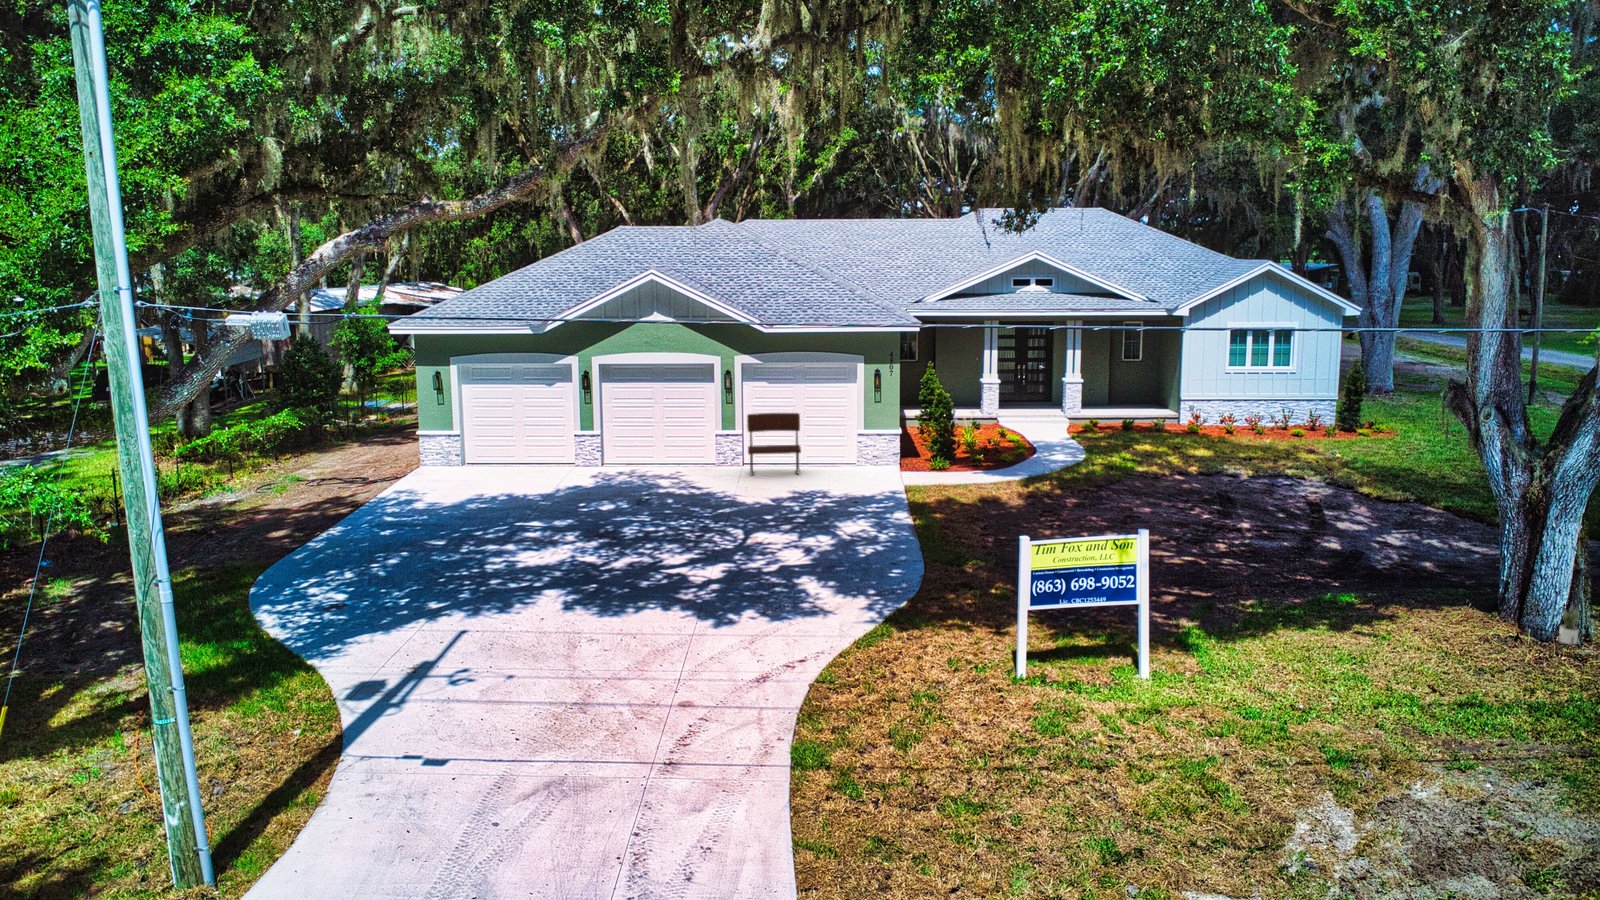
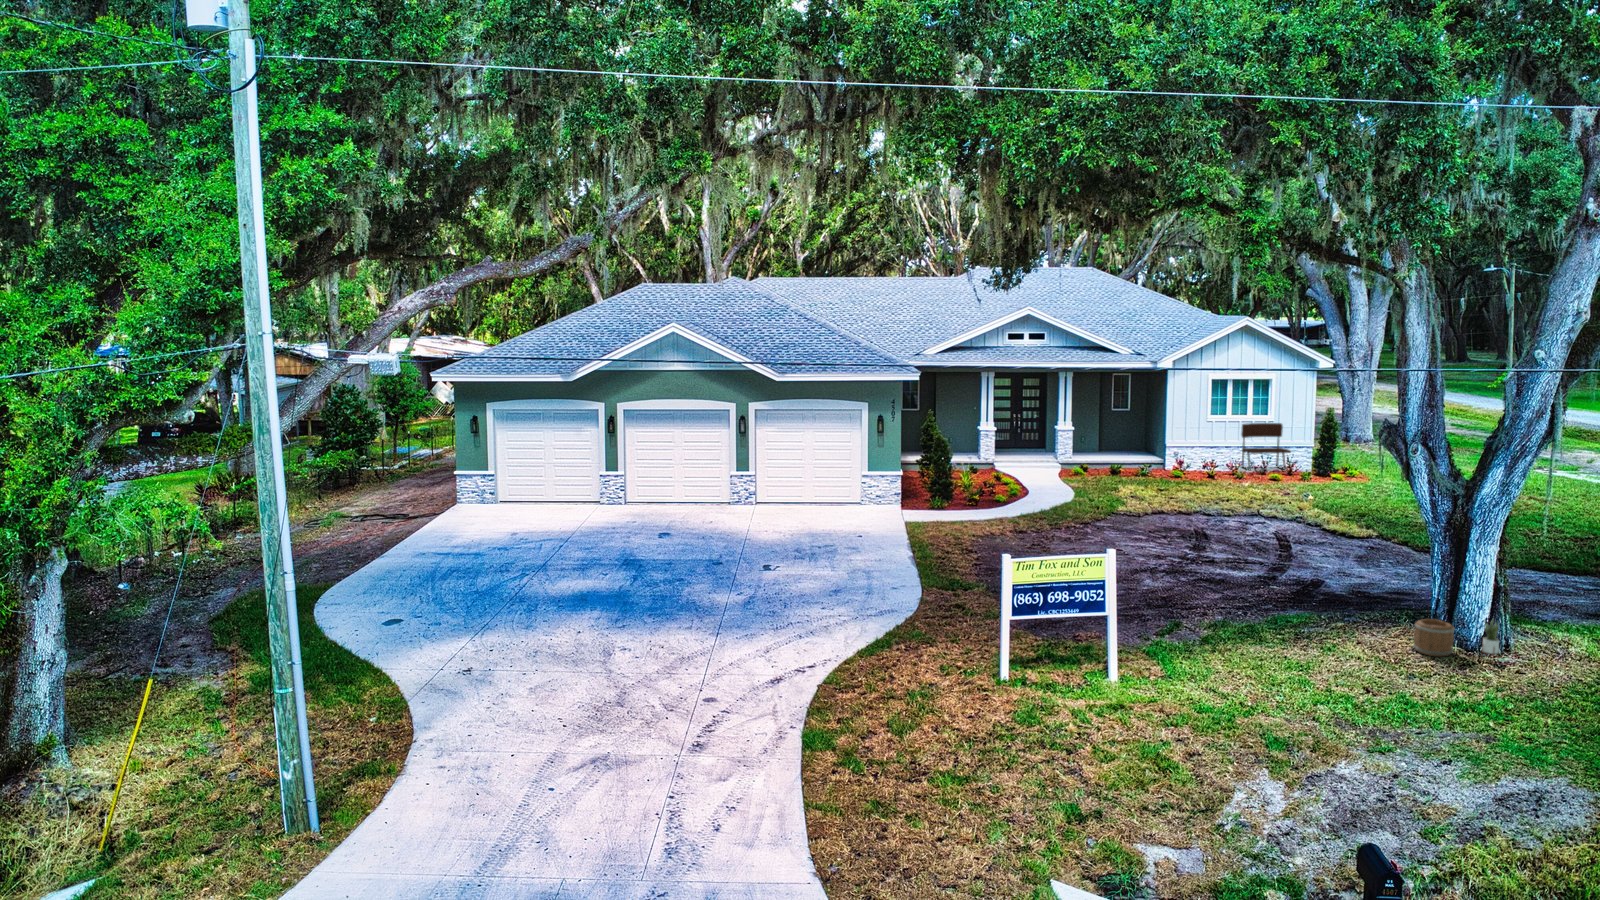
bench: present [747,413,801,476] -> present [1241,423,1291,470]
bucket: none [1478,604,1527,647] -> present [1413,619,1455,657]

